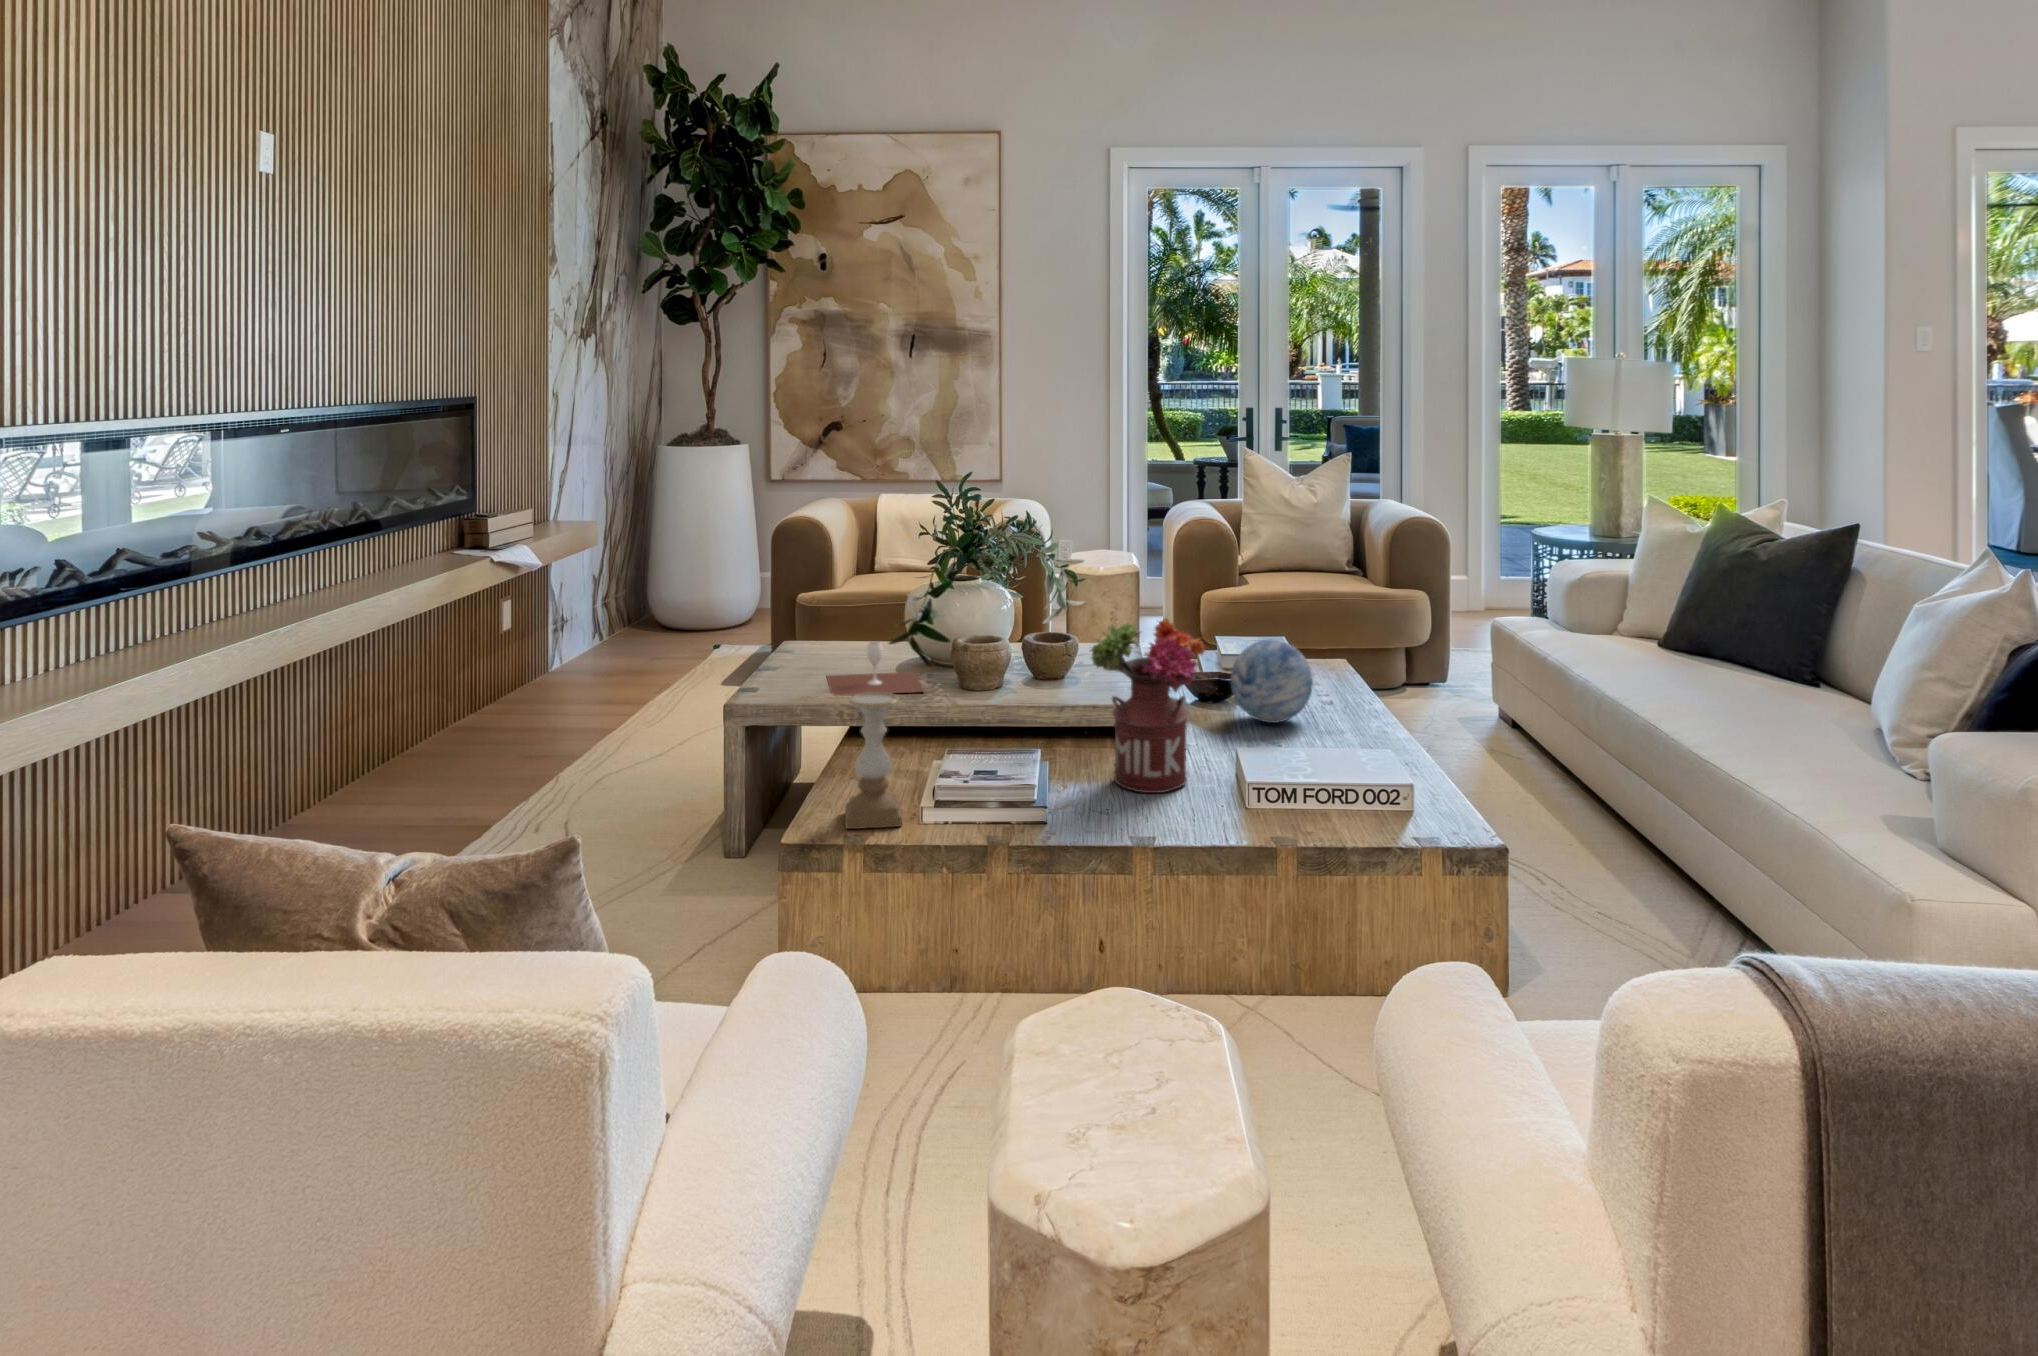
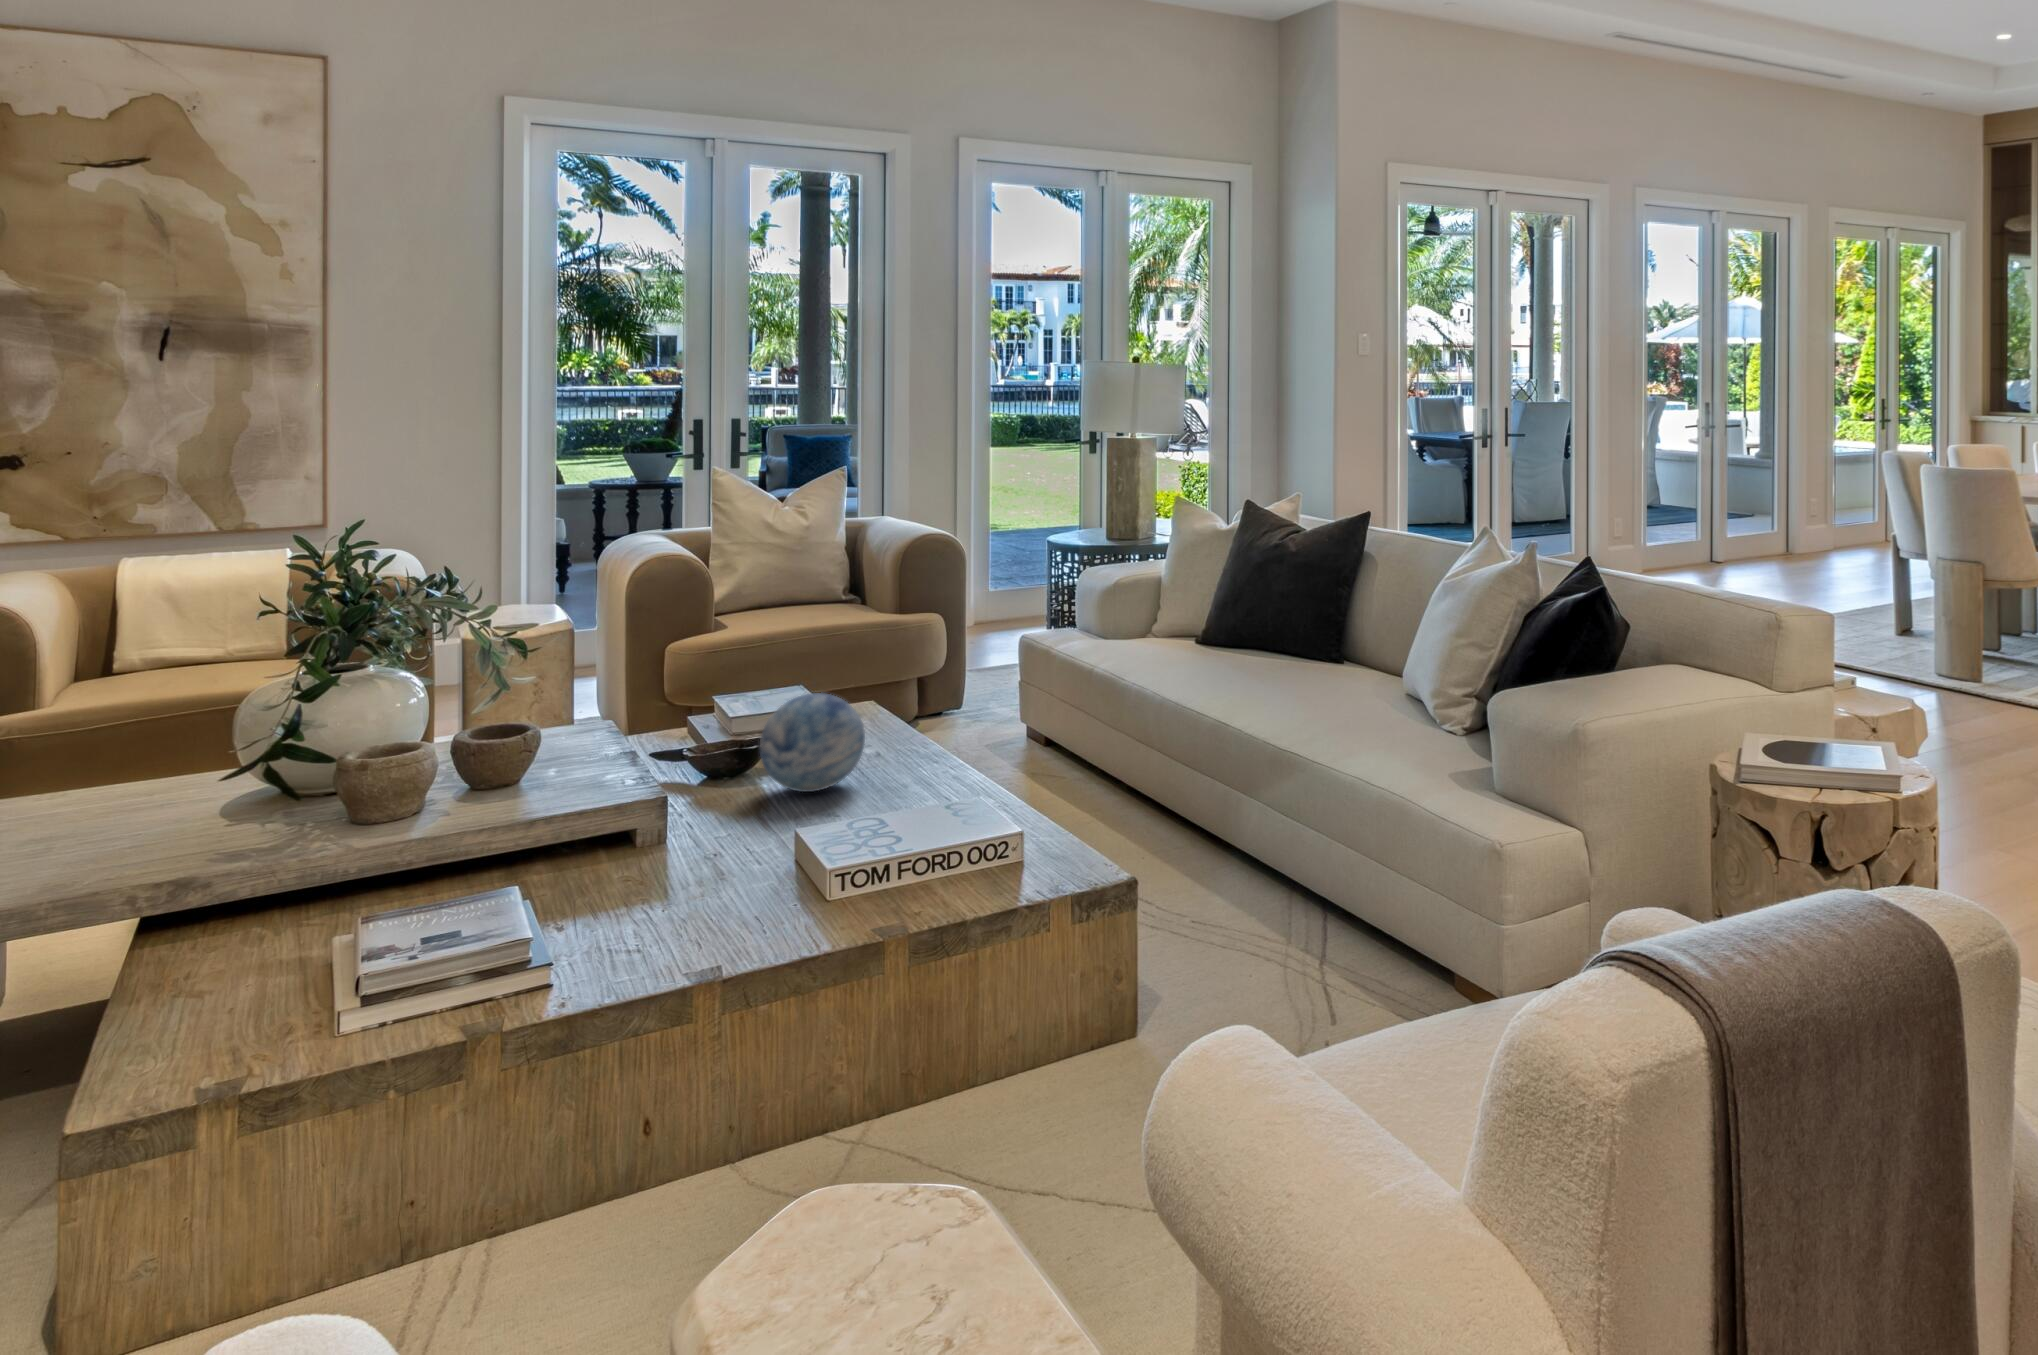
flower arrangement: present [1091,618,1205,793] -> none [594,688,758,913]
wine glass: present [827,641,924,696] -> none [89,782,293,878]
candle holder: present [845,692,902,829] -> none [189,857,306,1073]

